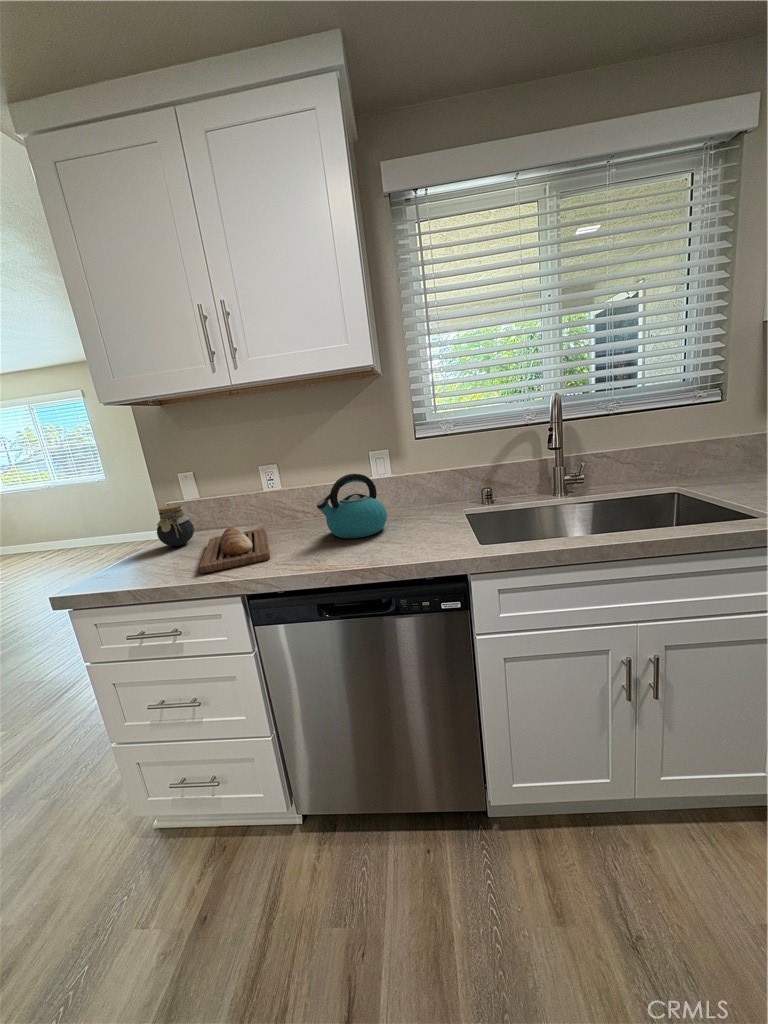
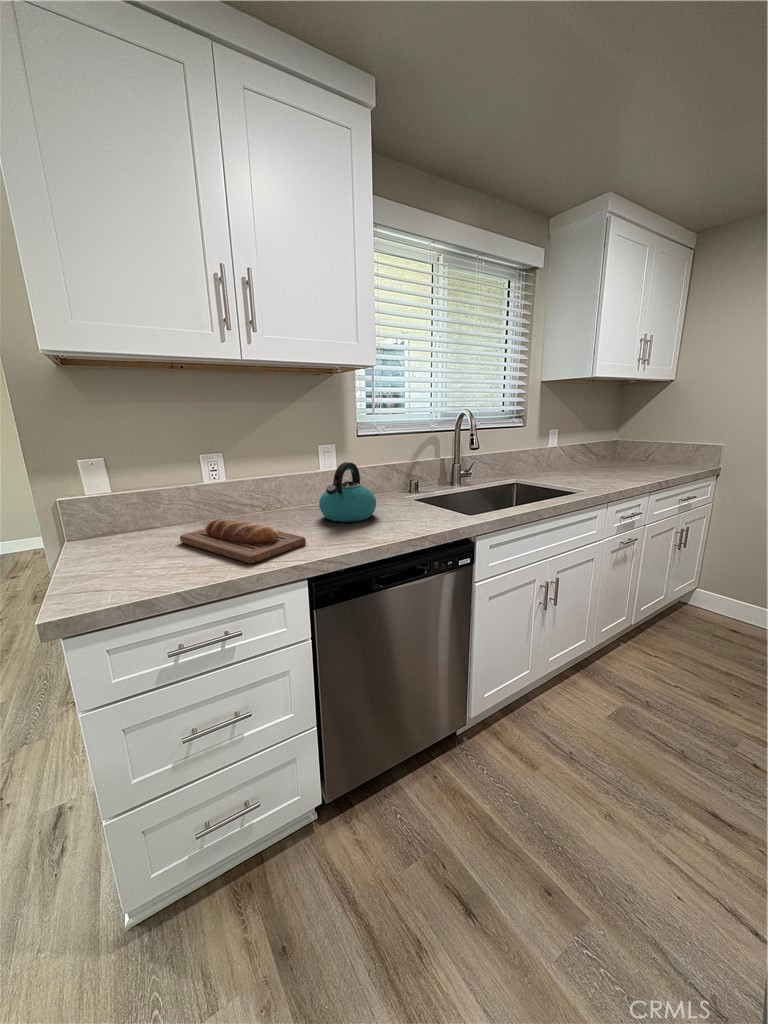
jar: present [157,504,194,546] -> none [92,497,144,551]

